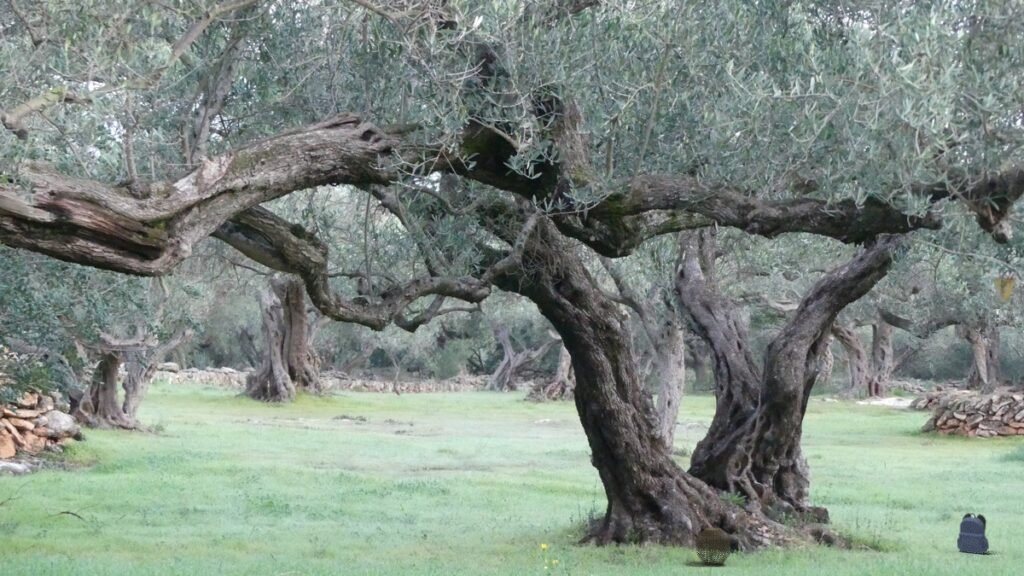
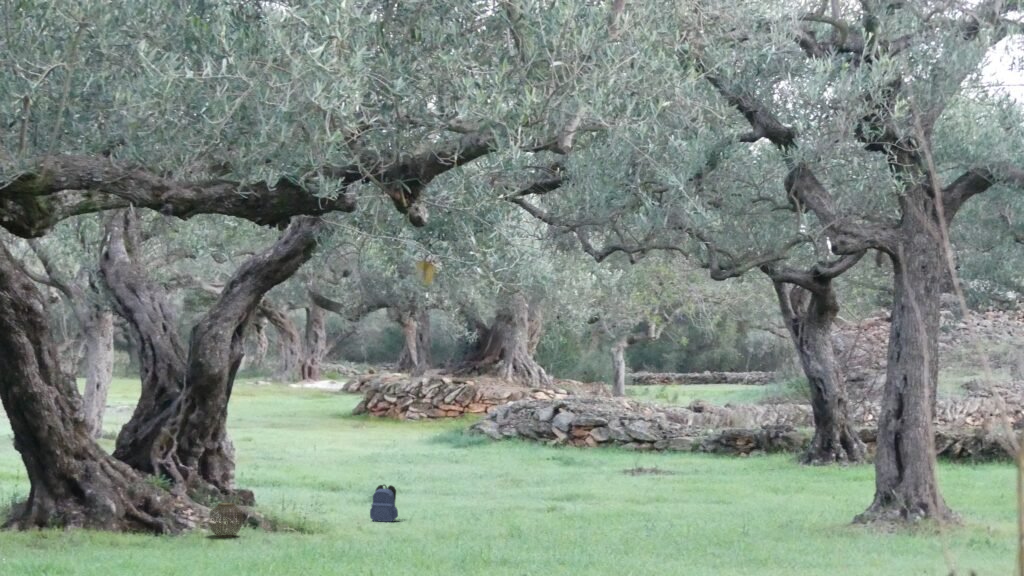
woven basket: present [696,528,730,565] -> present [210,503,242,537]

